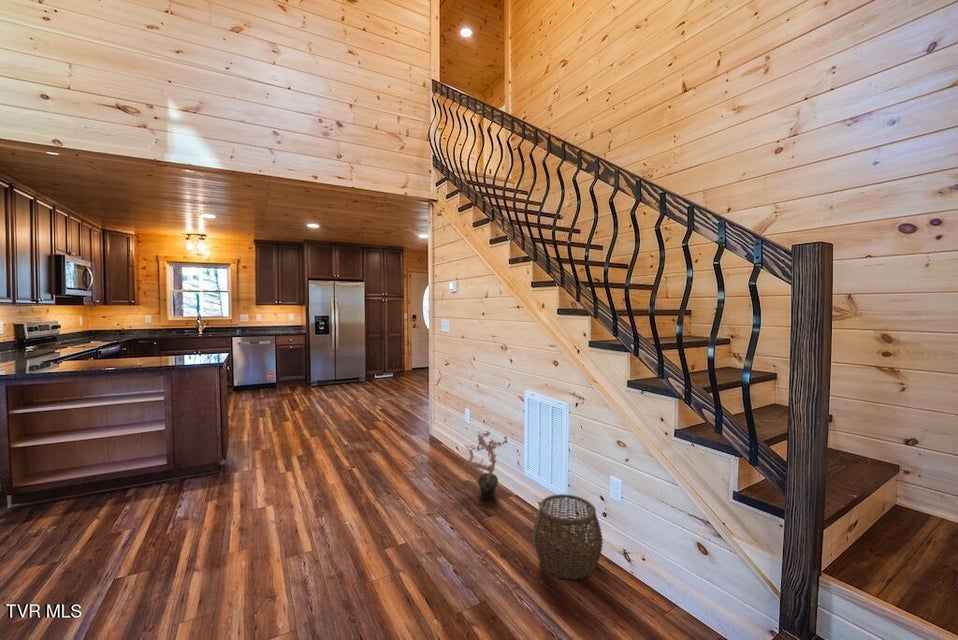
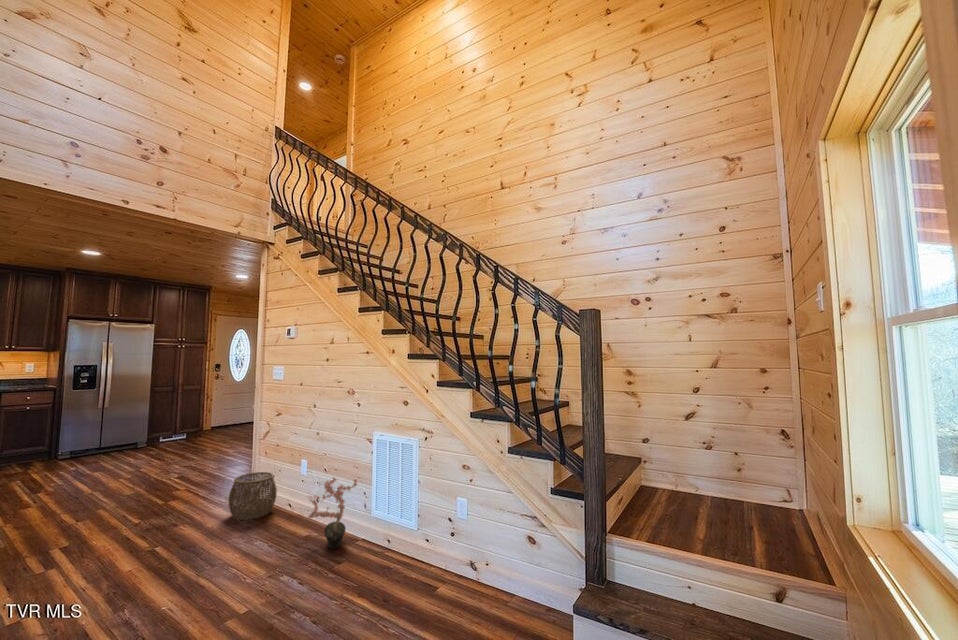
woven basket: present [533,494,603,580] -> present [228,472,277,520]

